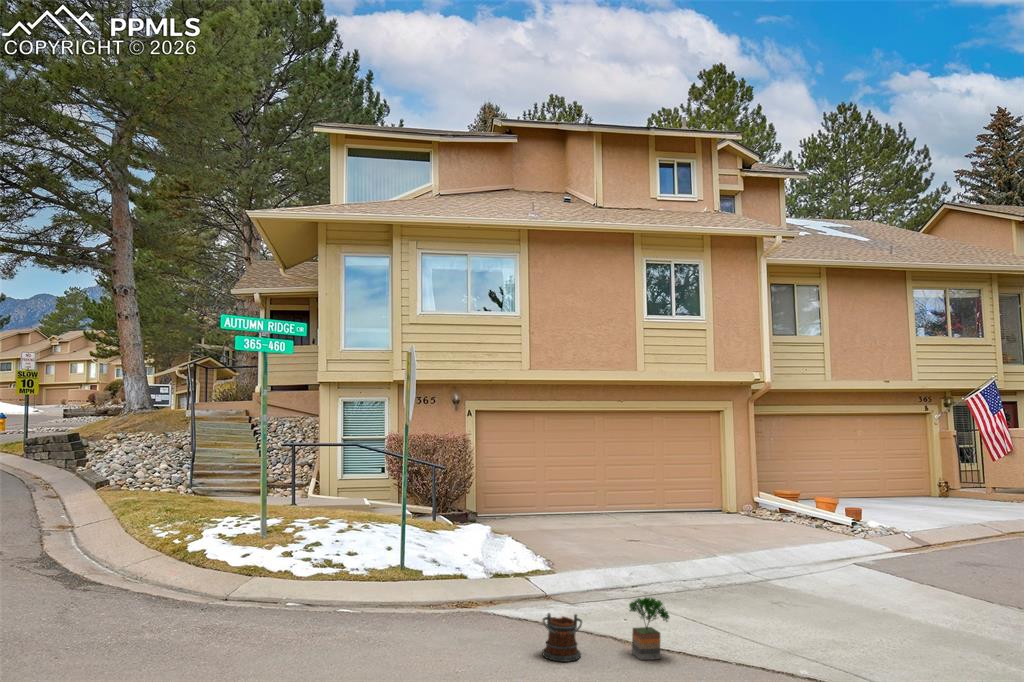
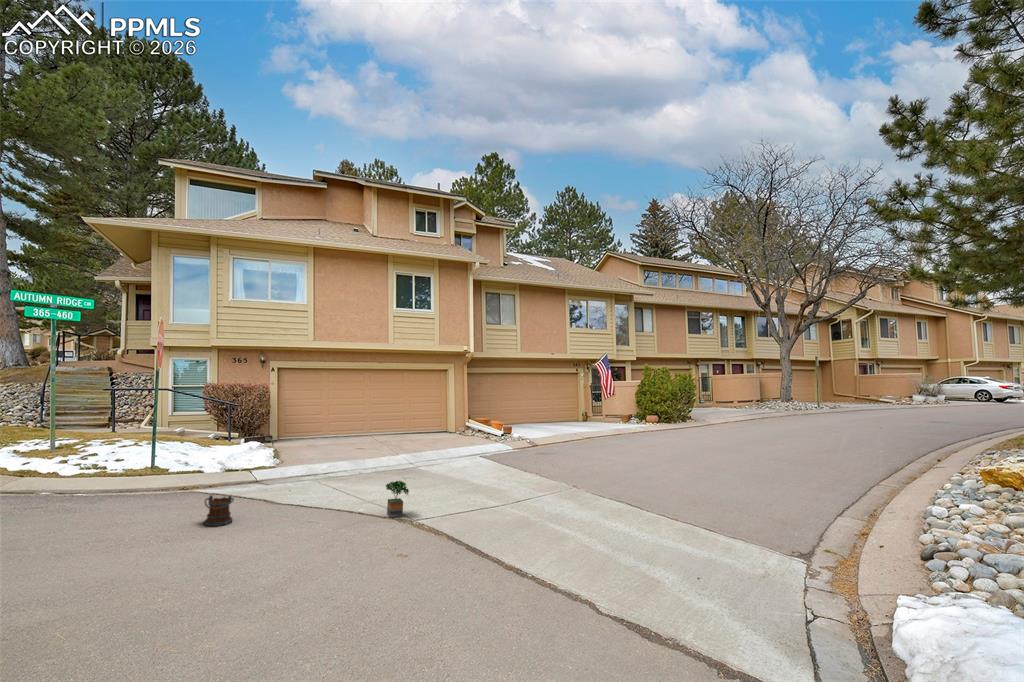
potted tree: present [629,598,669,660] -> present [386,481,409,518]

